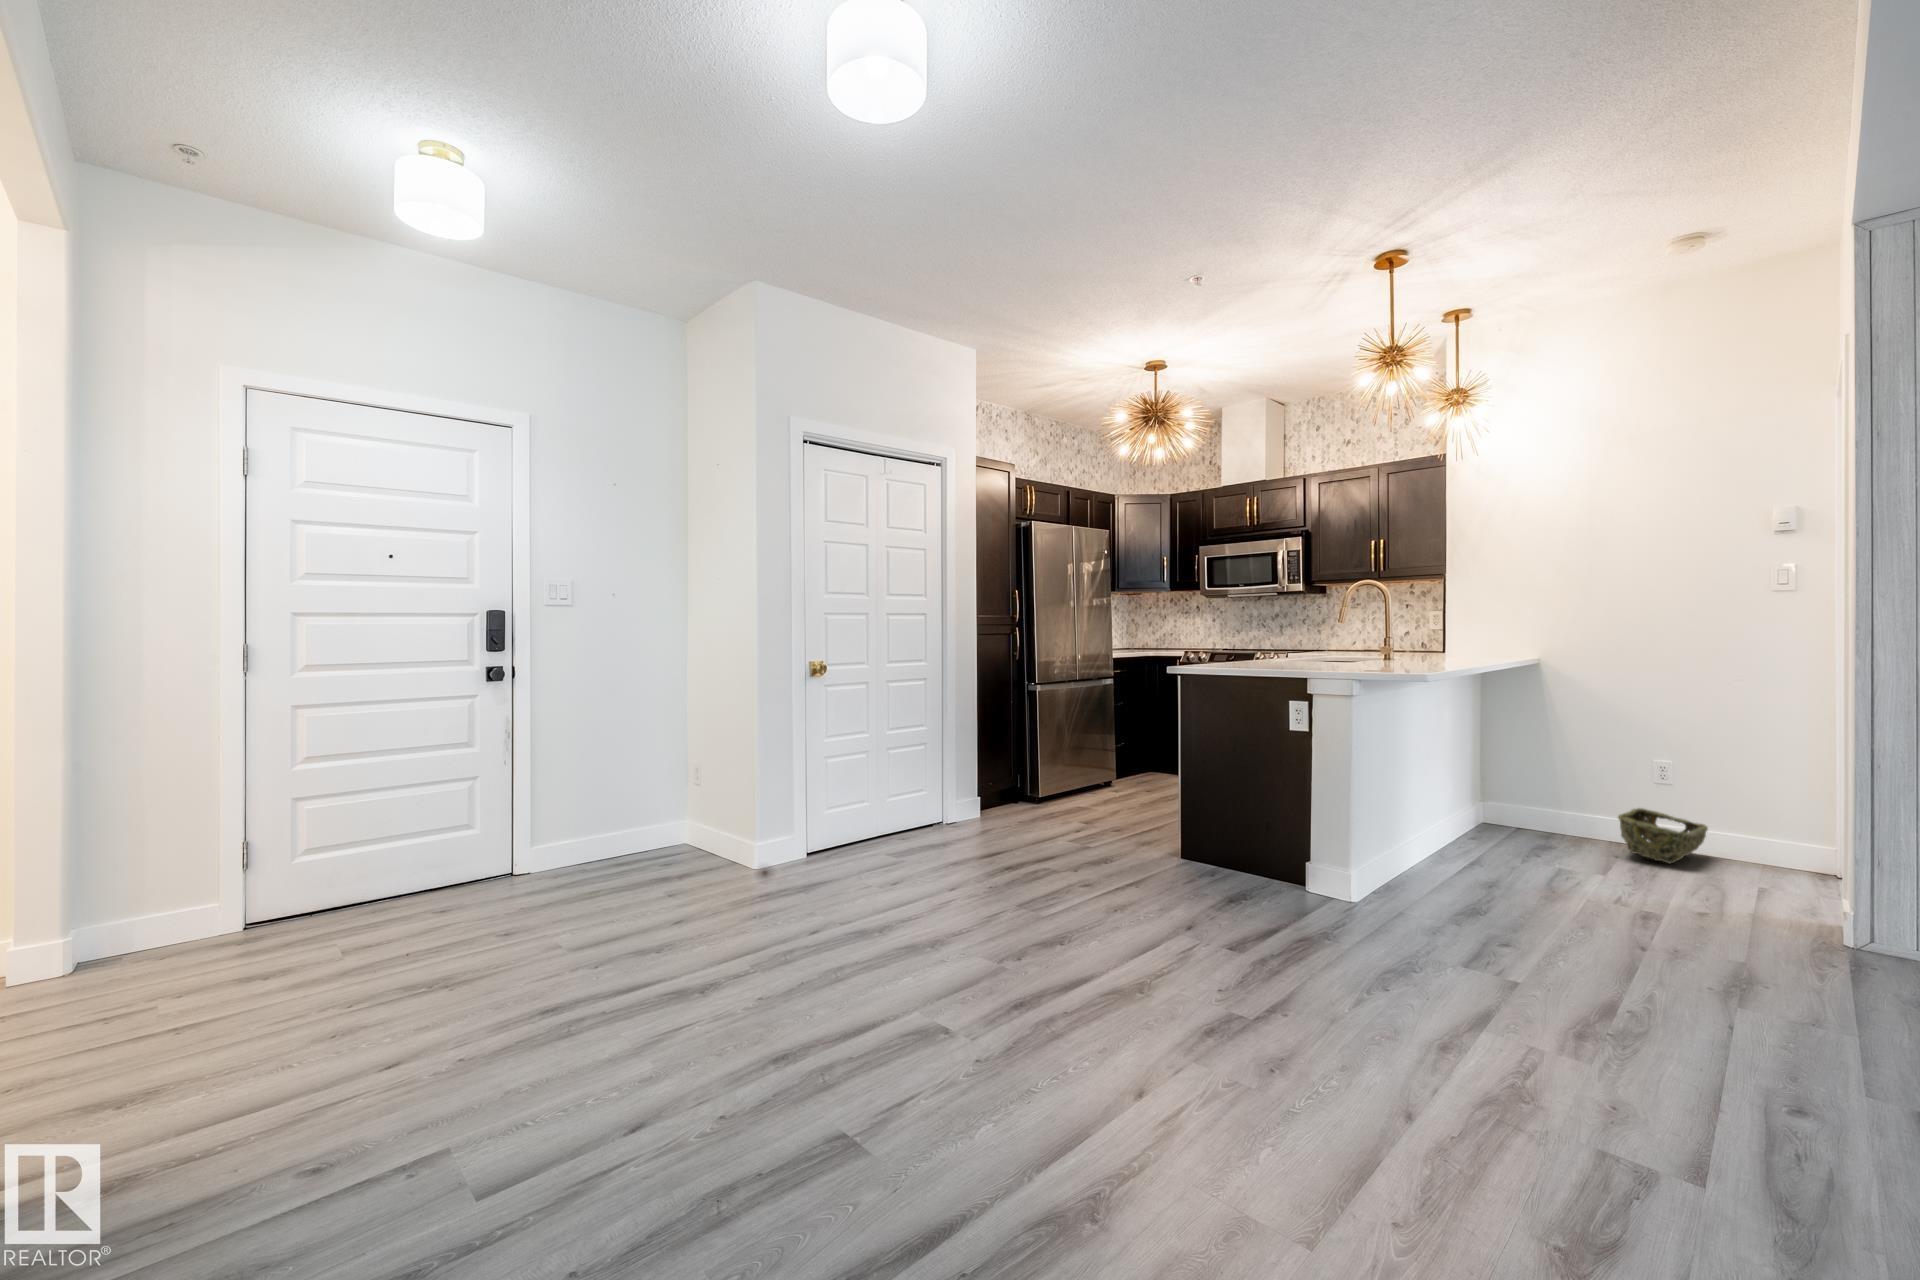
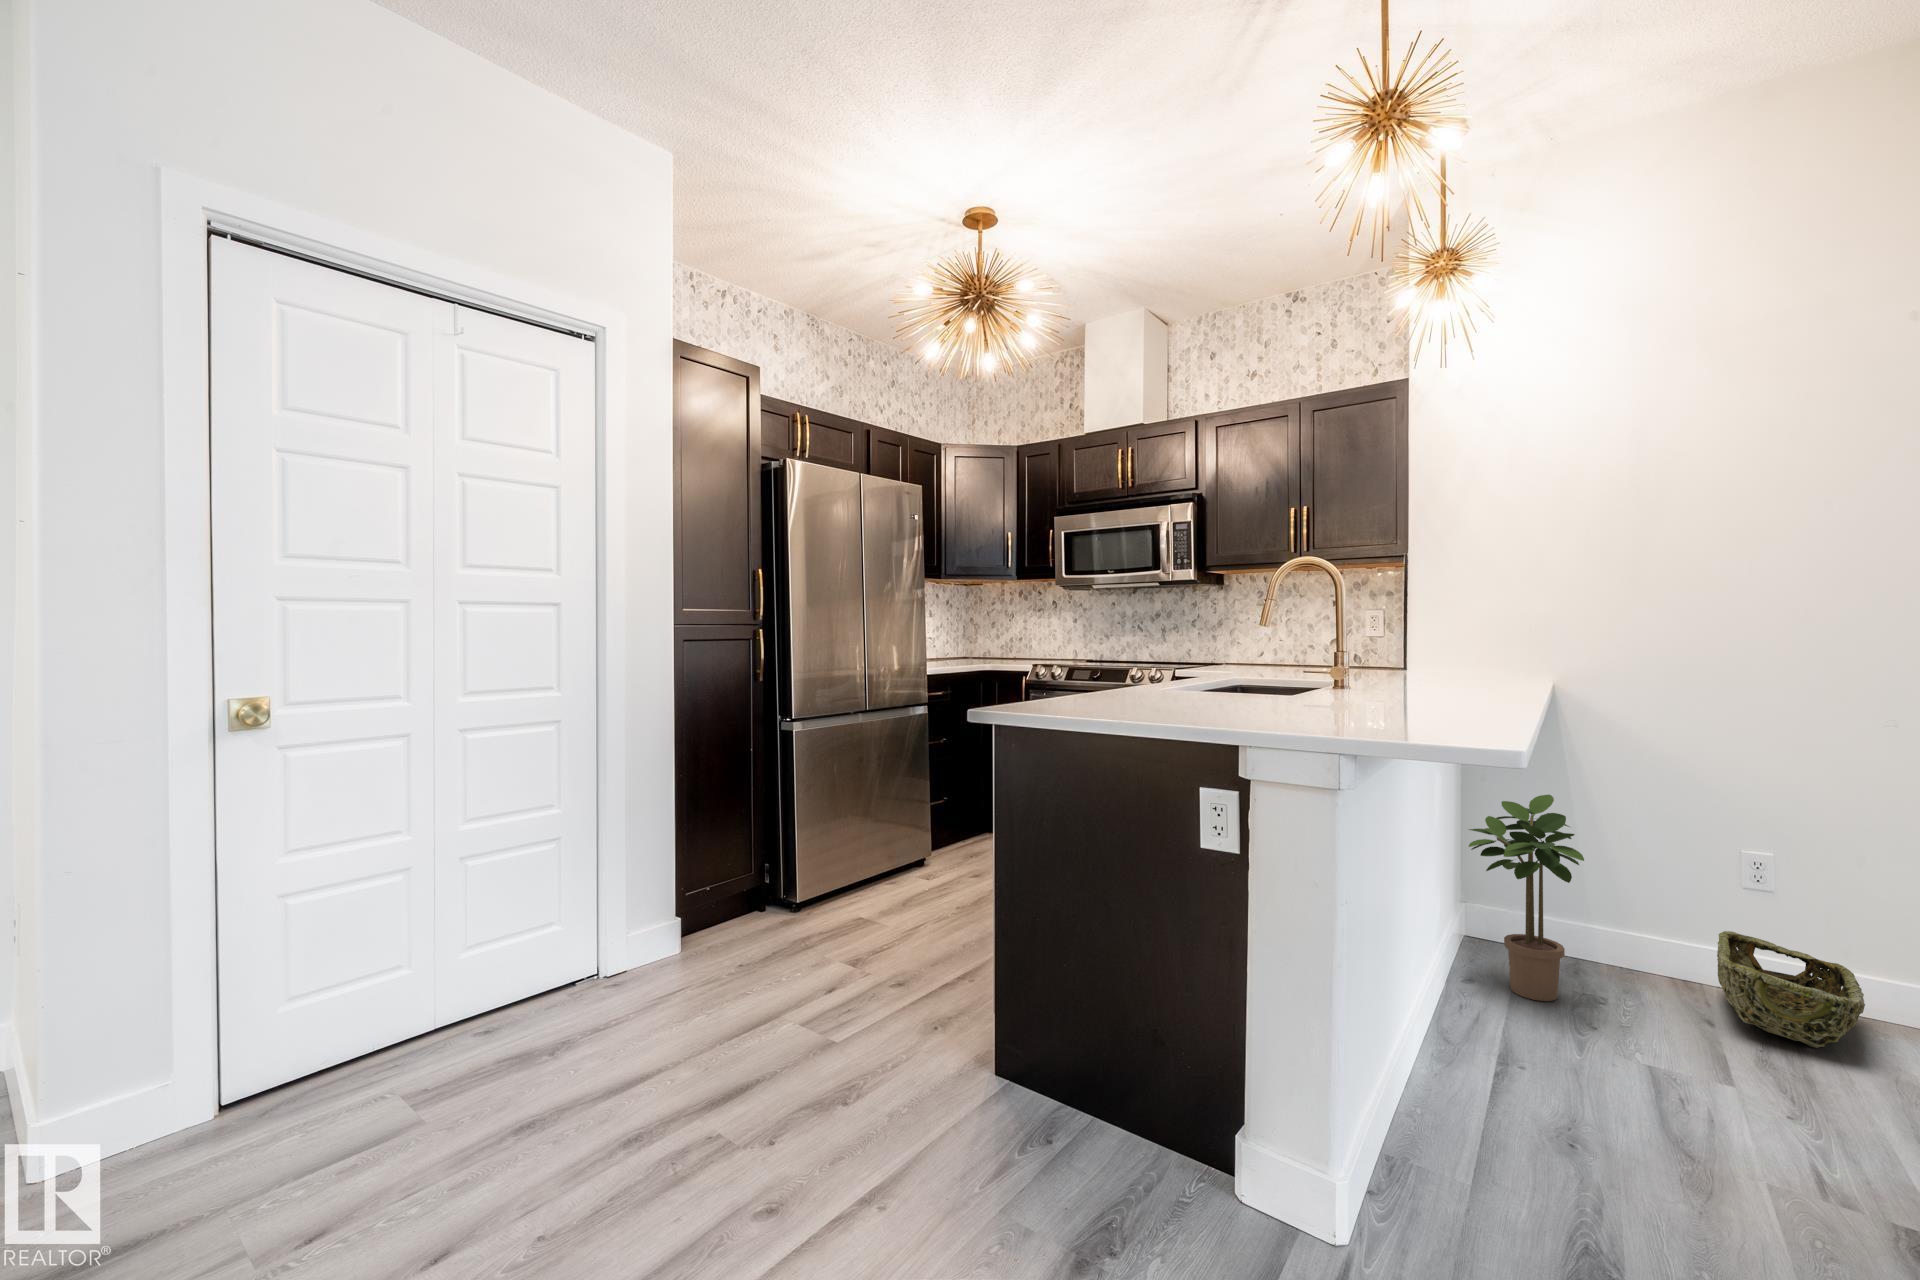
potted plant: none [1470,725,1538,846] -> present [1469,795,1584,1001]

